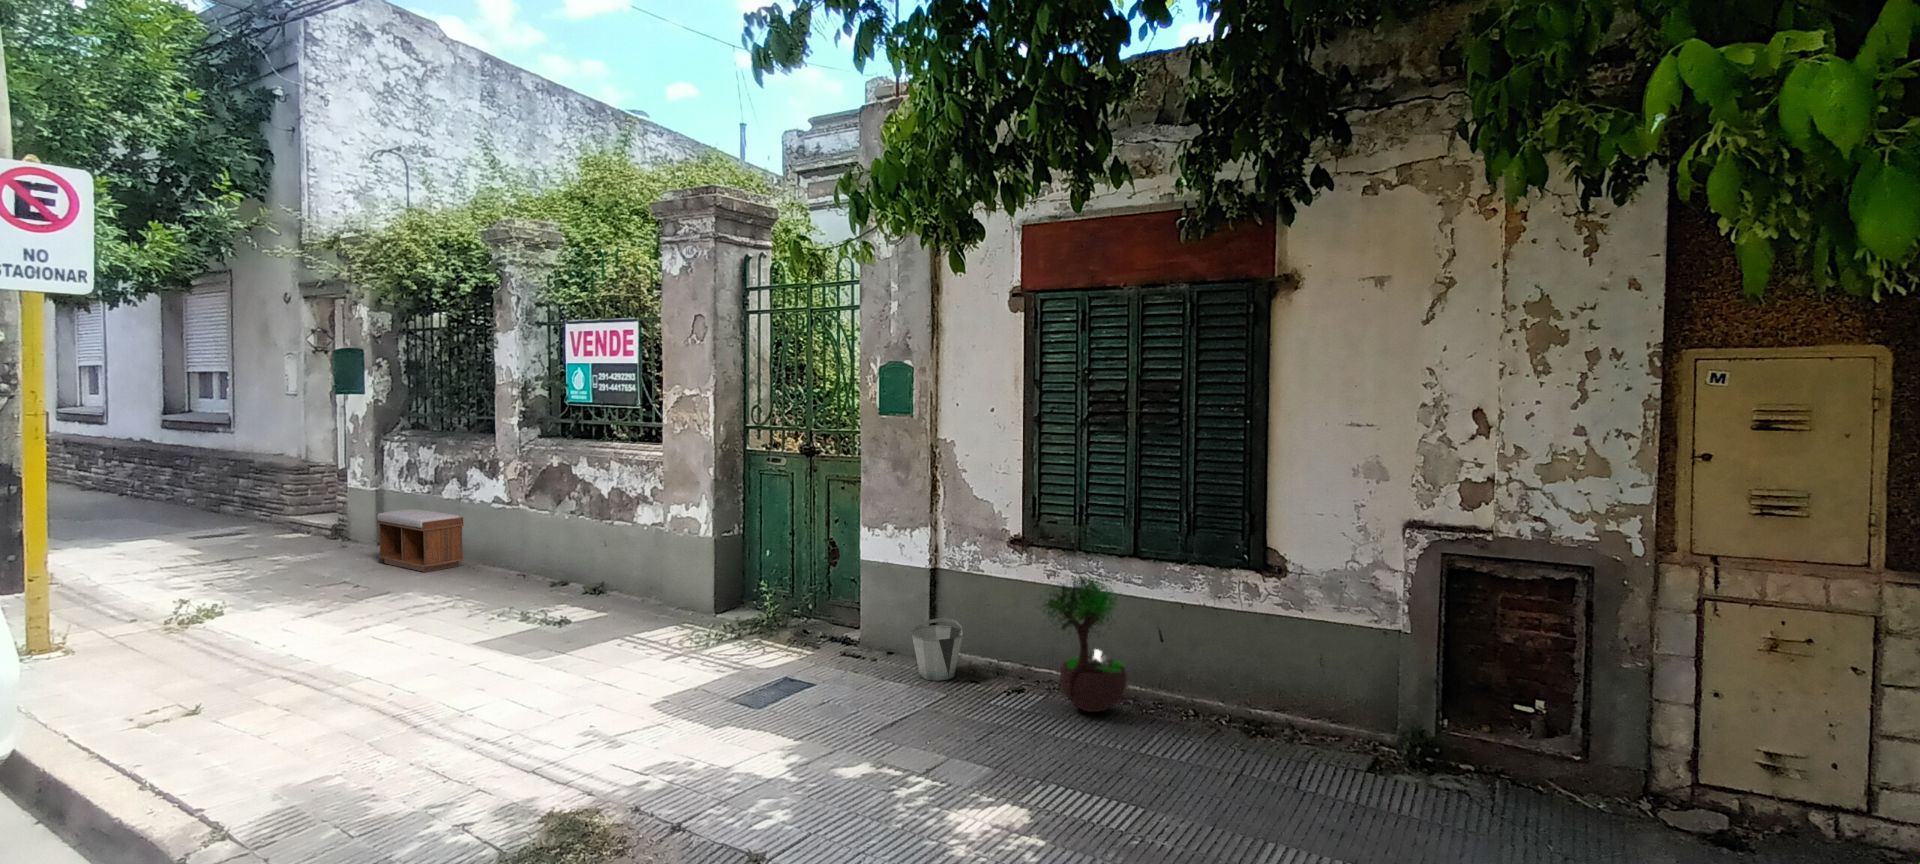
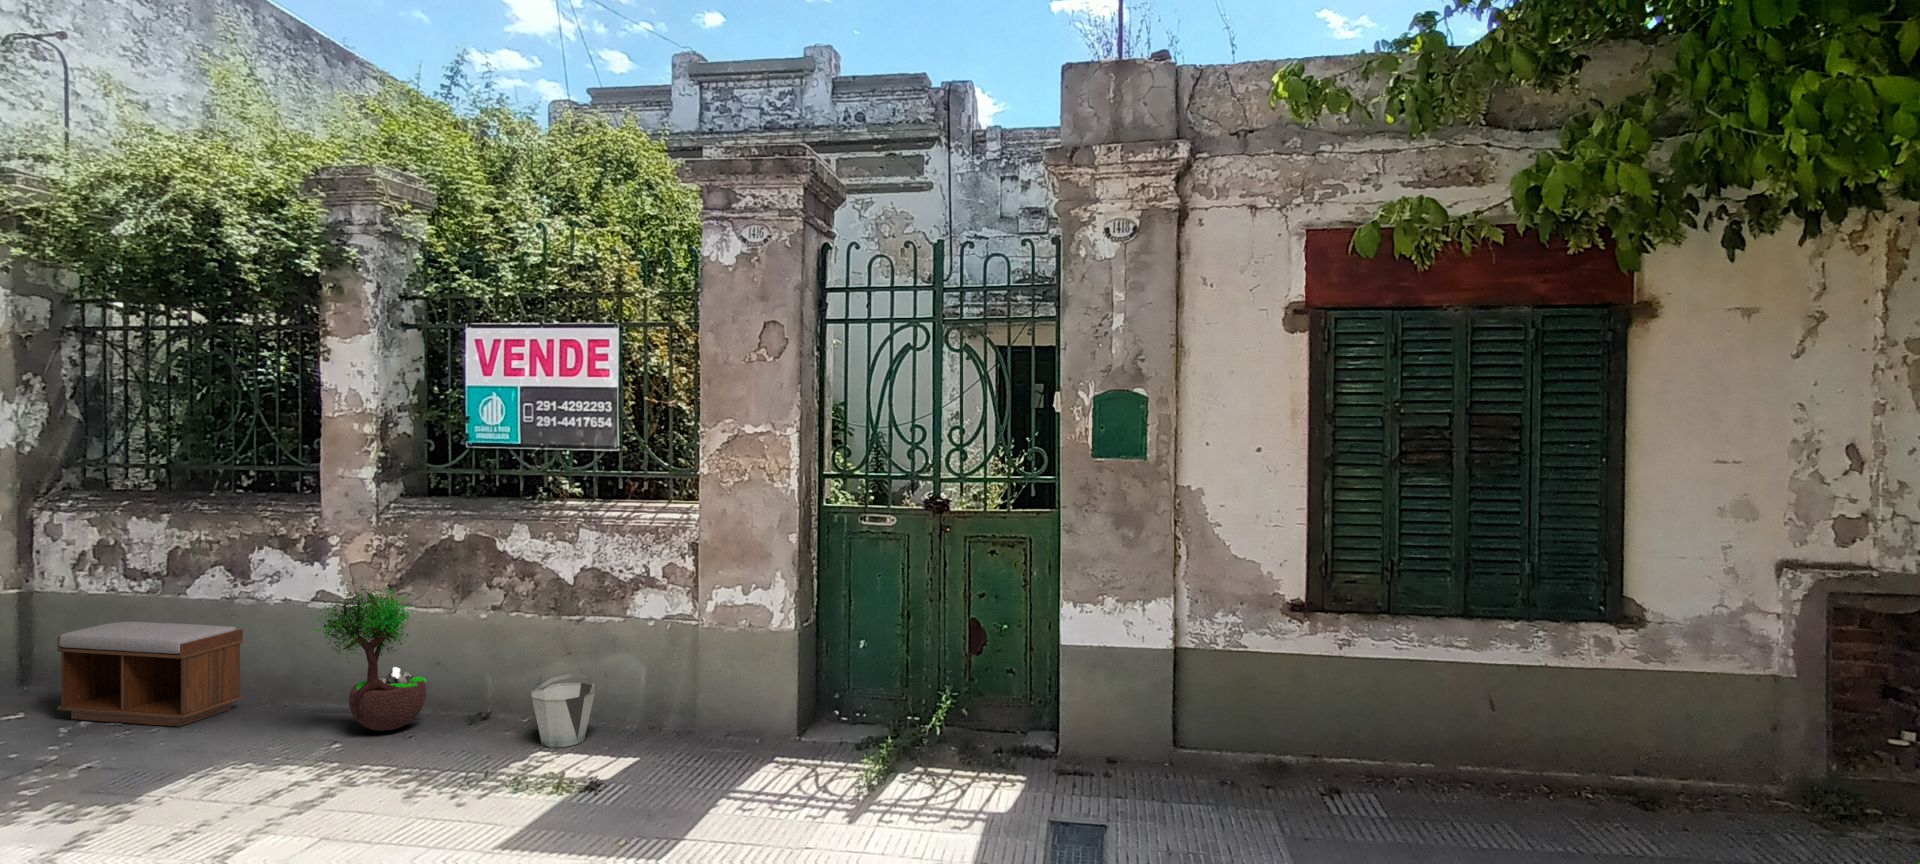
potted tree: present [1036,571,1126,712] -> present [311,577,427,731]
bucket: present [911,618,963,681] -> present [531,674,595,748]

